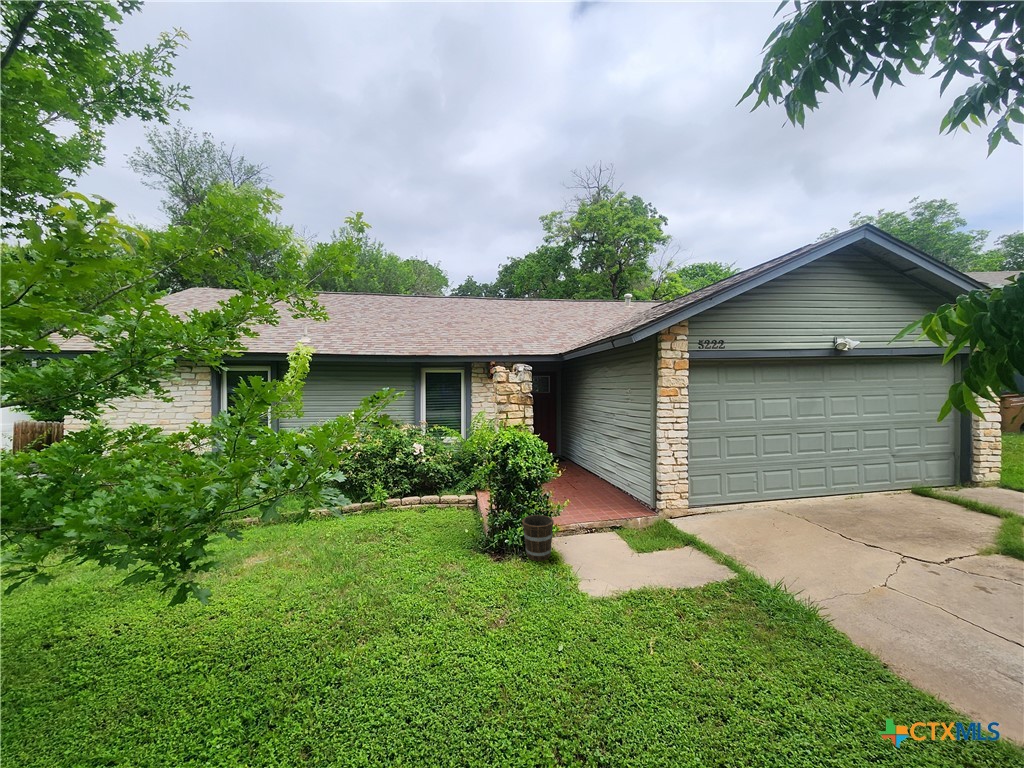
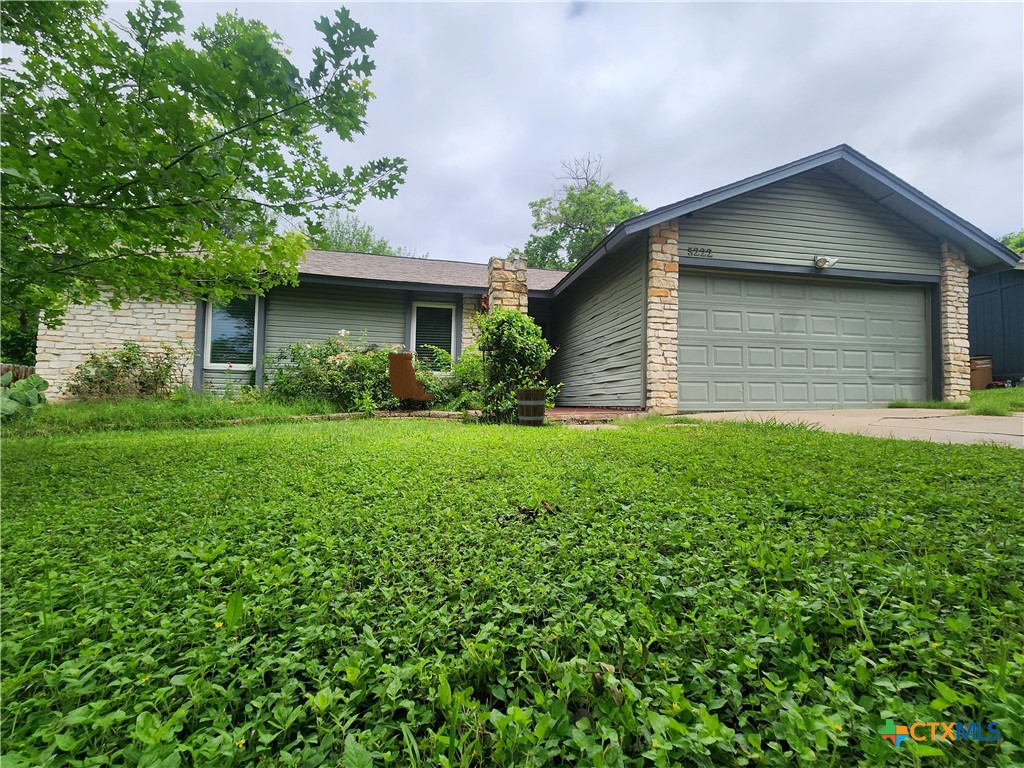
lounge chair: none [397,451,445,509] -> present [388,353,434,413]

